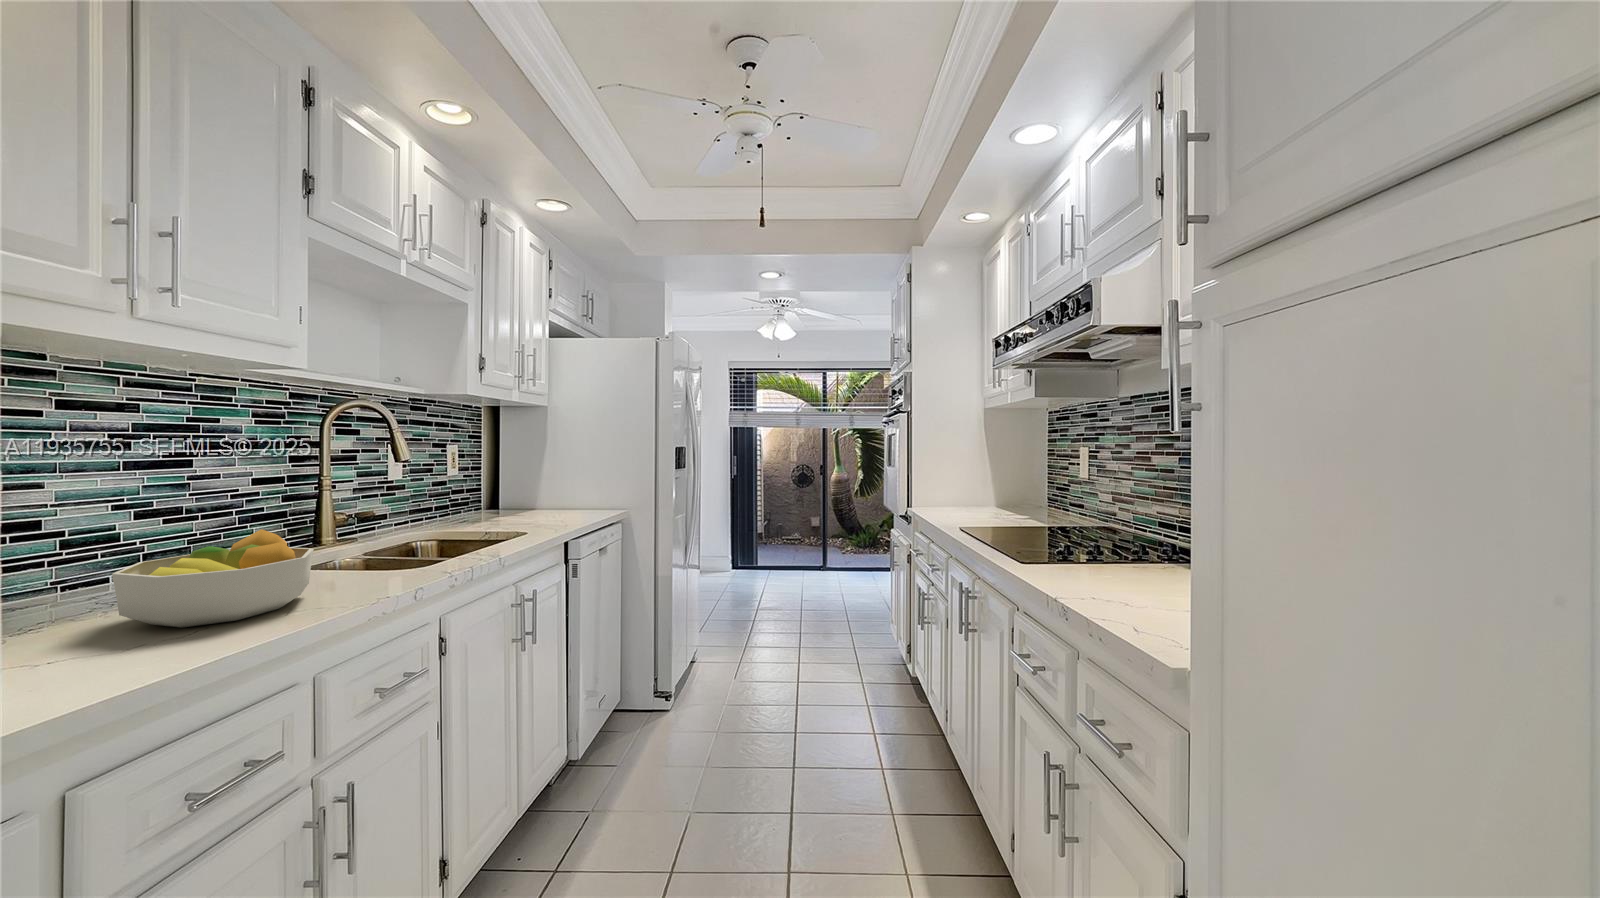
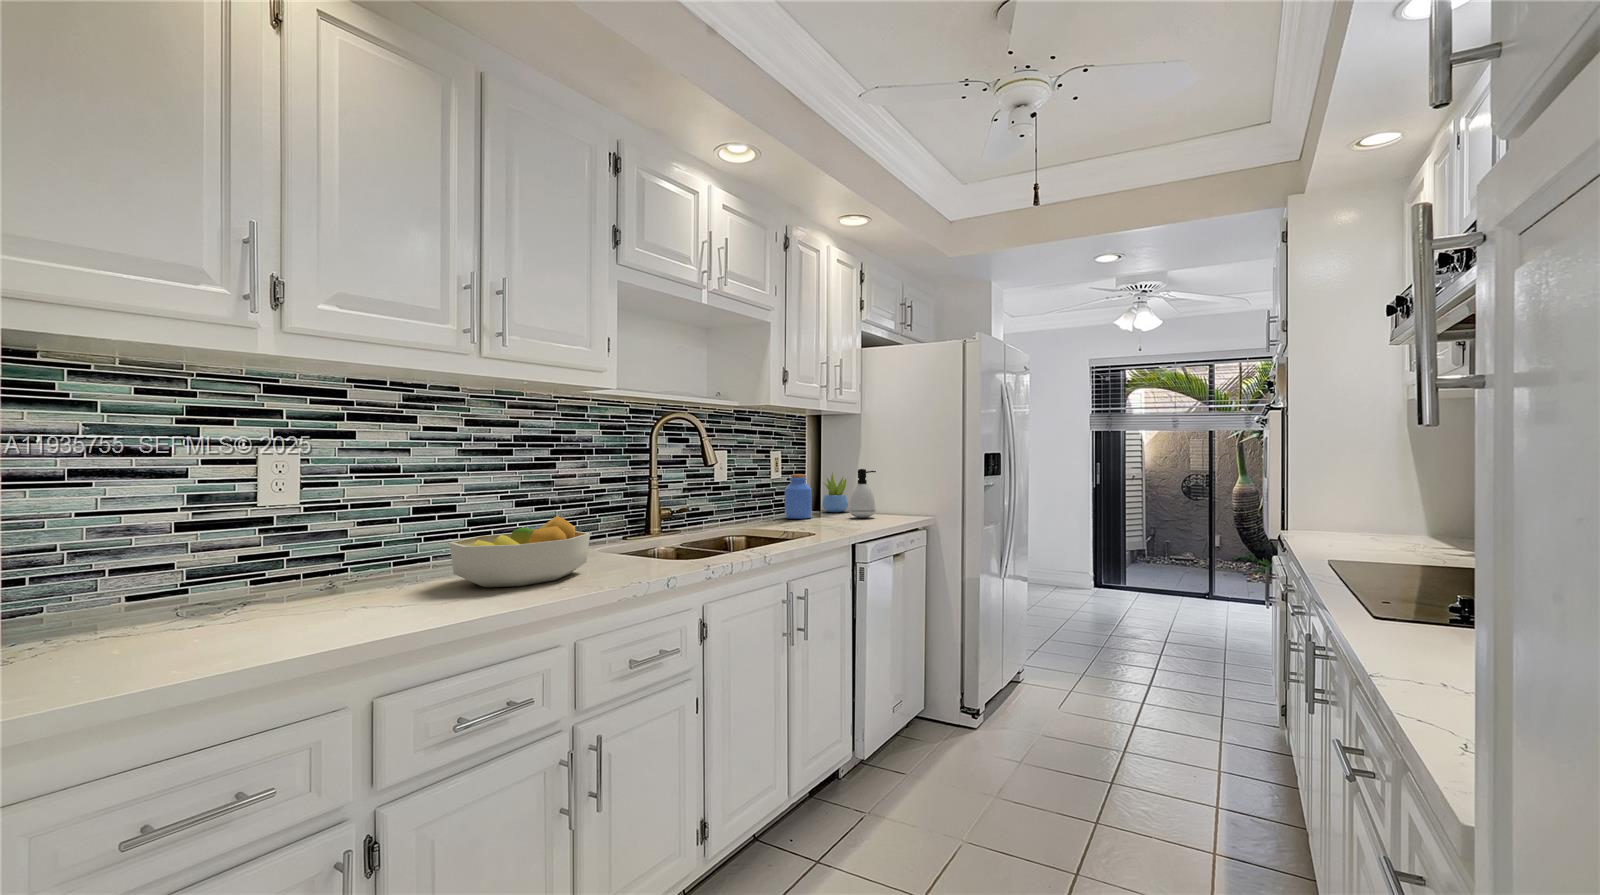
soap dispenser: none [542,464,571,514] -> present [849,469,876,518]
succulent plant: none [503,467,532,509] -> present [822,473,848,512]
jar: none [467,470,500,518] -> present [785,474,812,519]

